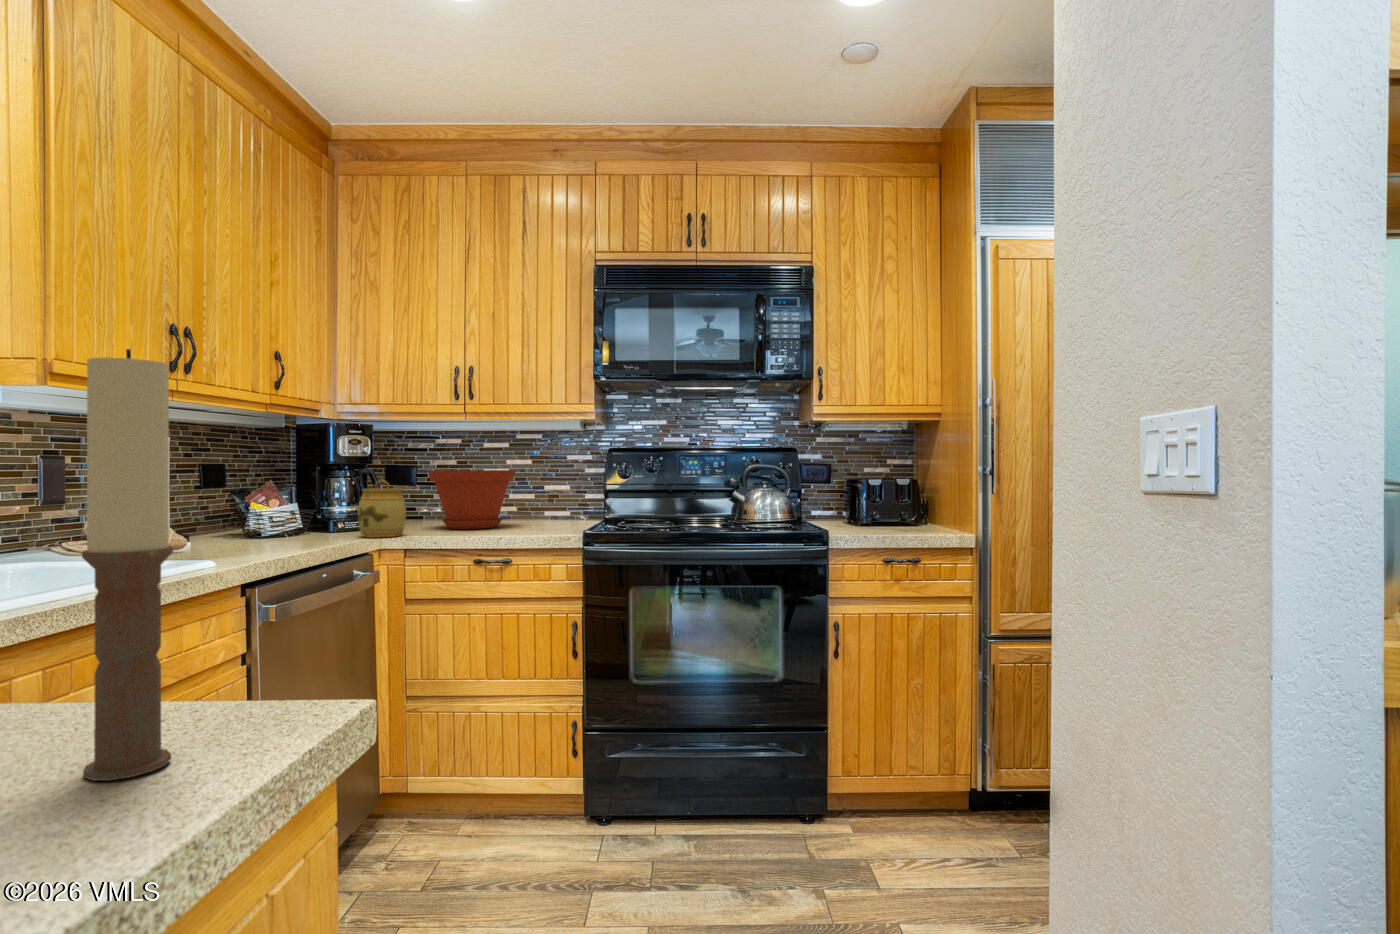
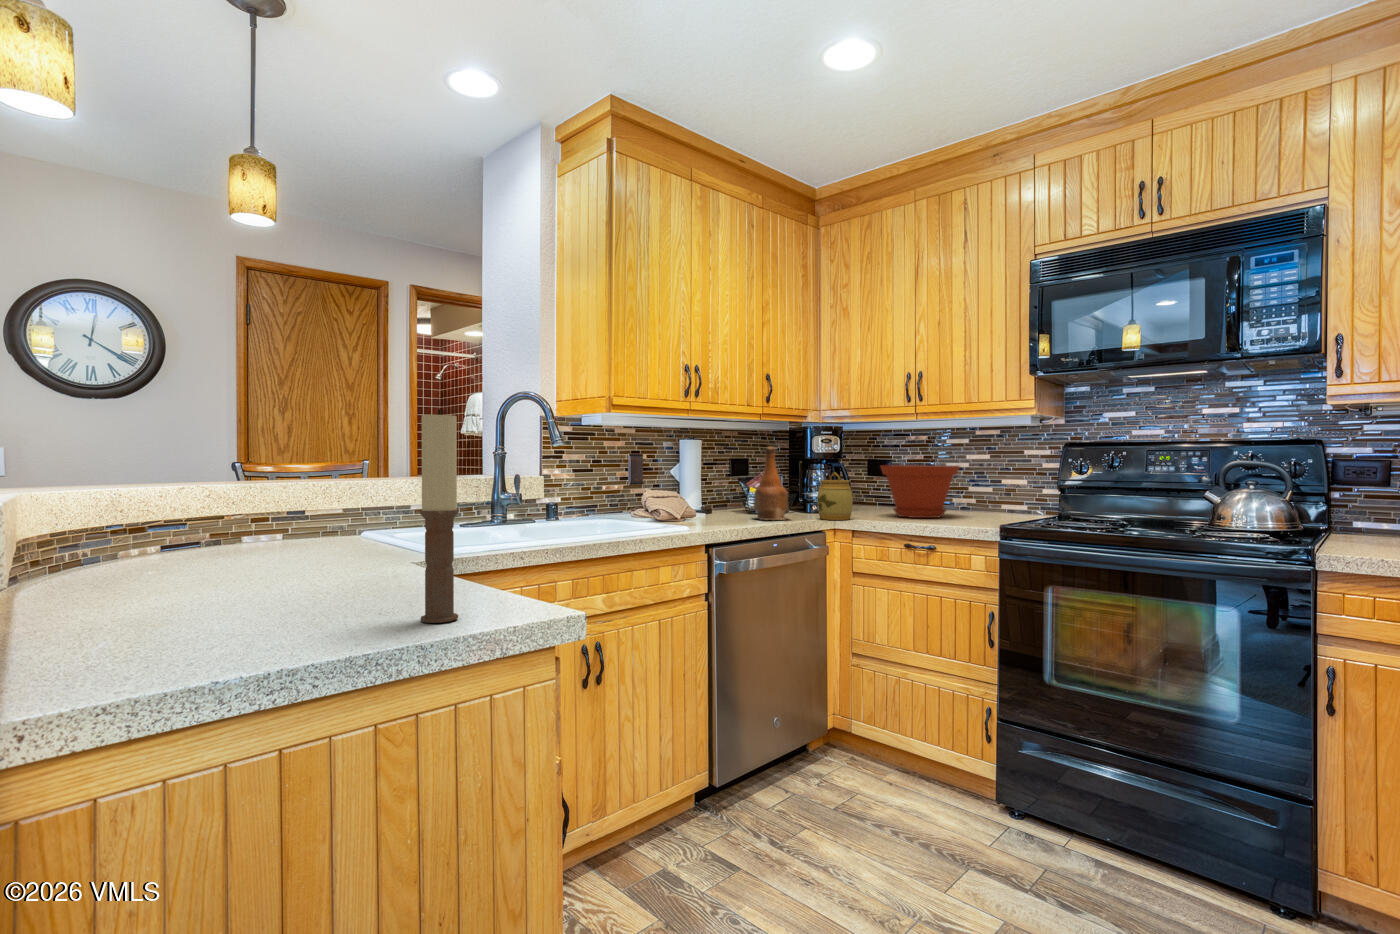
bottle: none [261,446,331,543] -> present [754,447,788,520]

